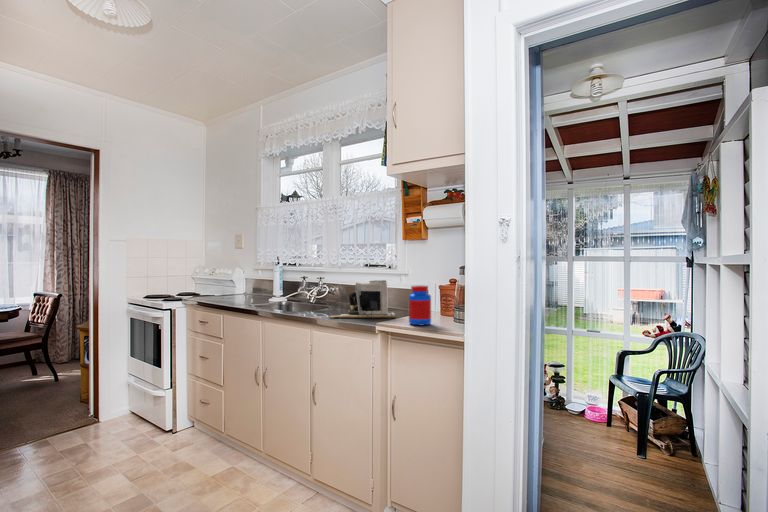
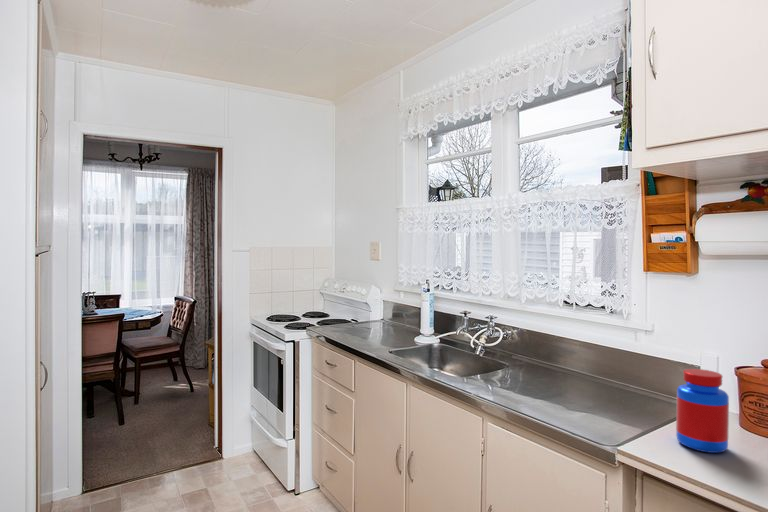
coffee maker: present [330,280,395,318] -> none [516,340,636,412]

